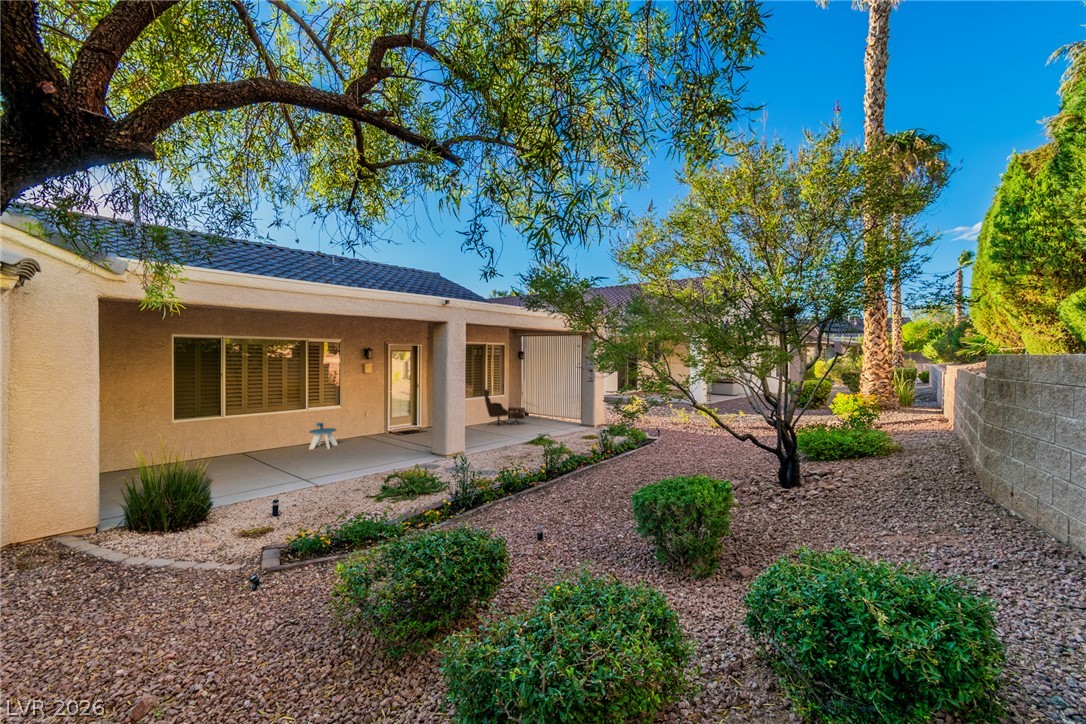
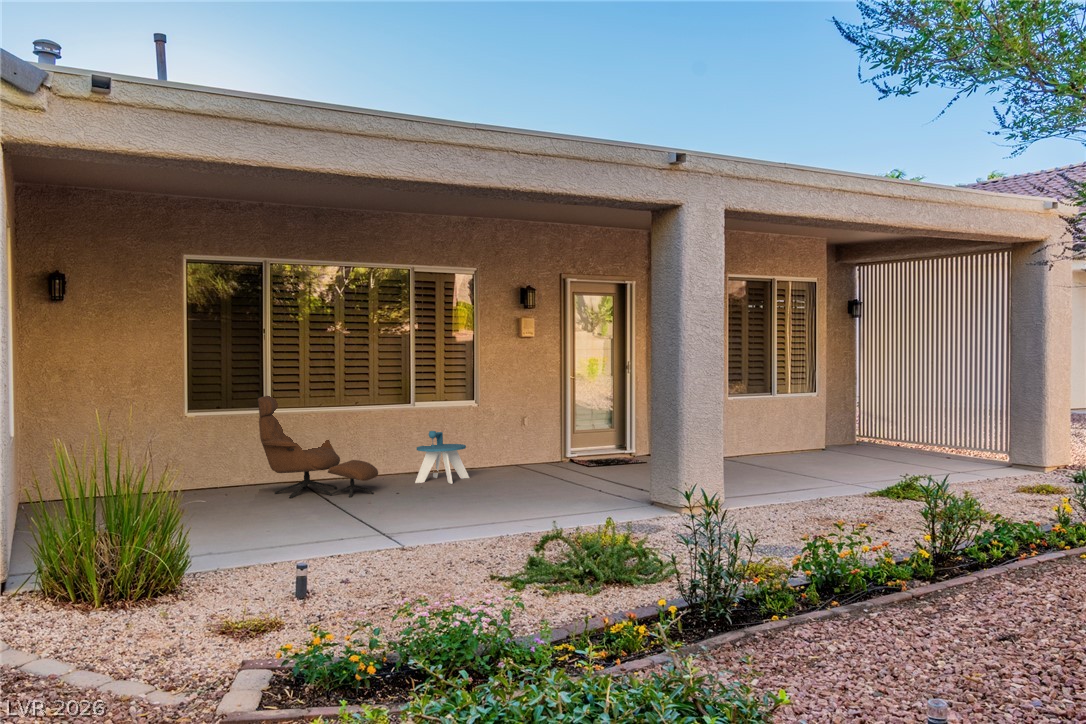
lounge chair: present [484,389,524,425] -> present [258,396,378,498]

